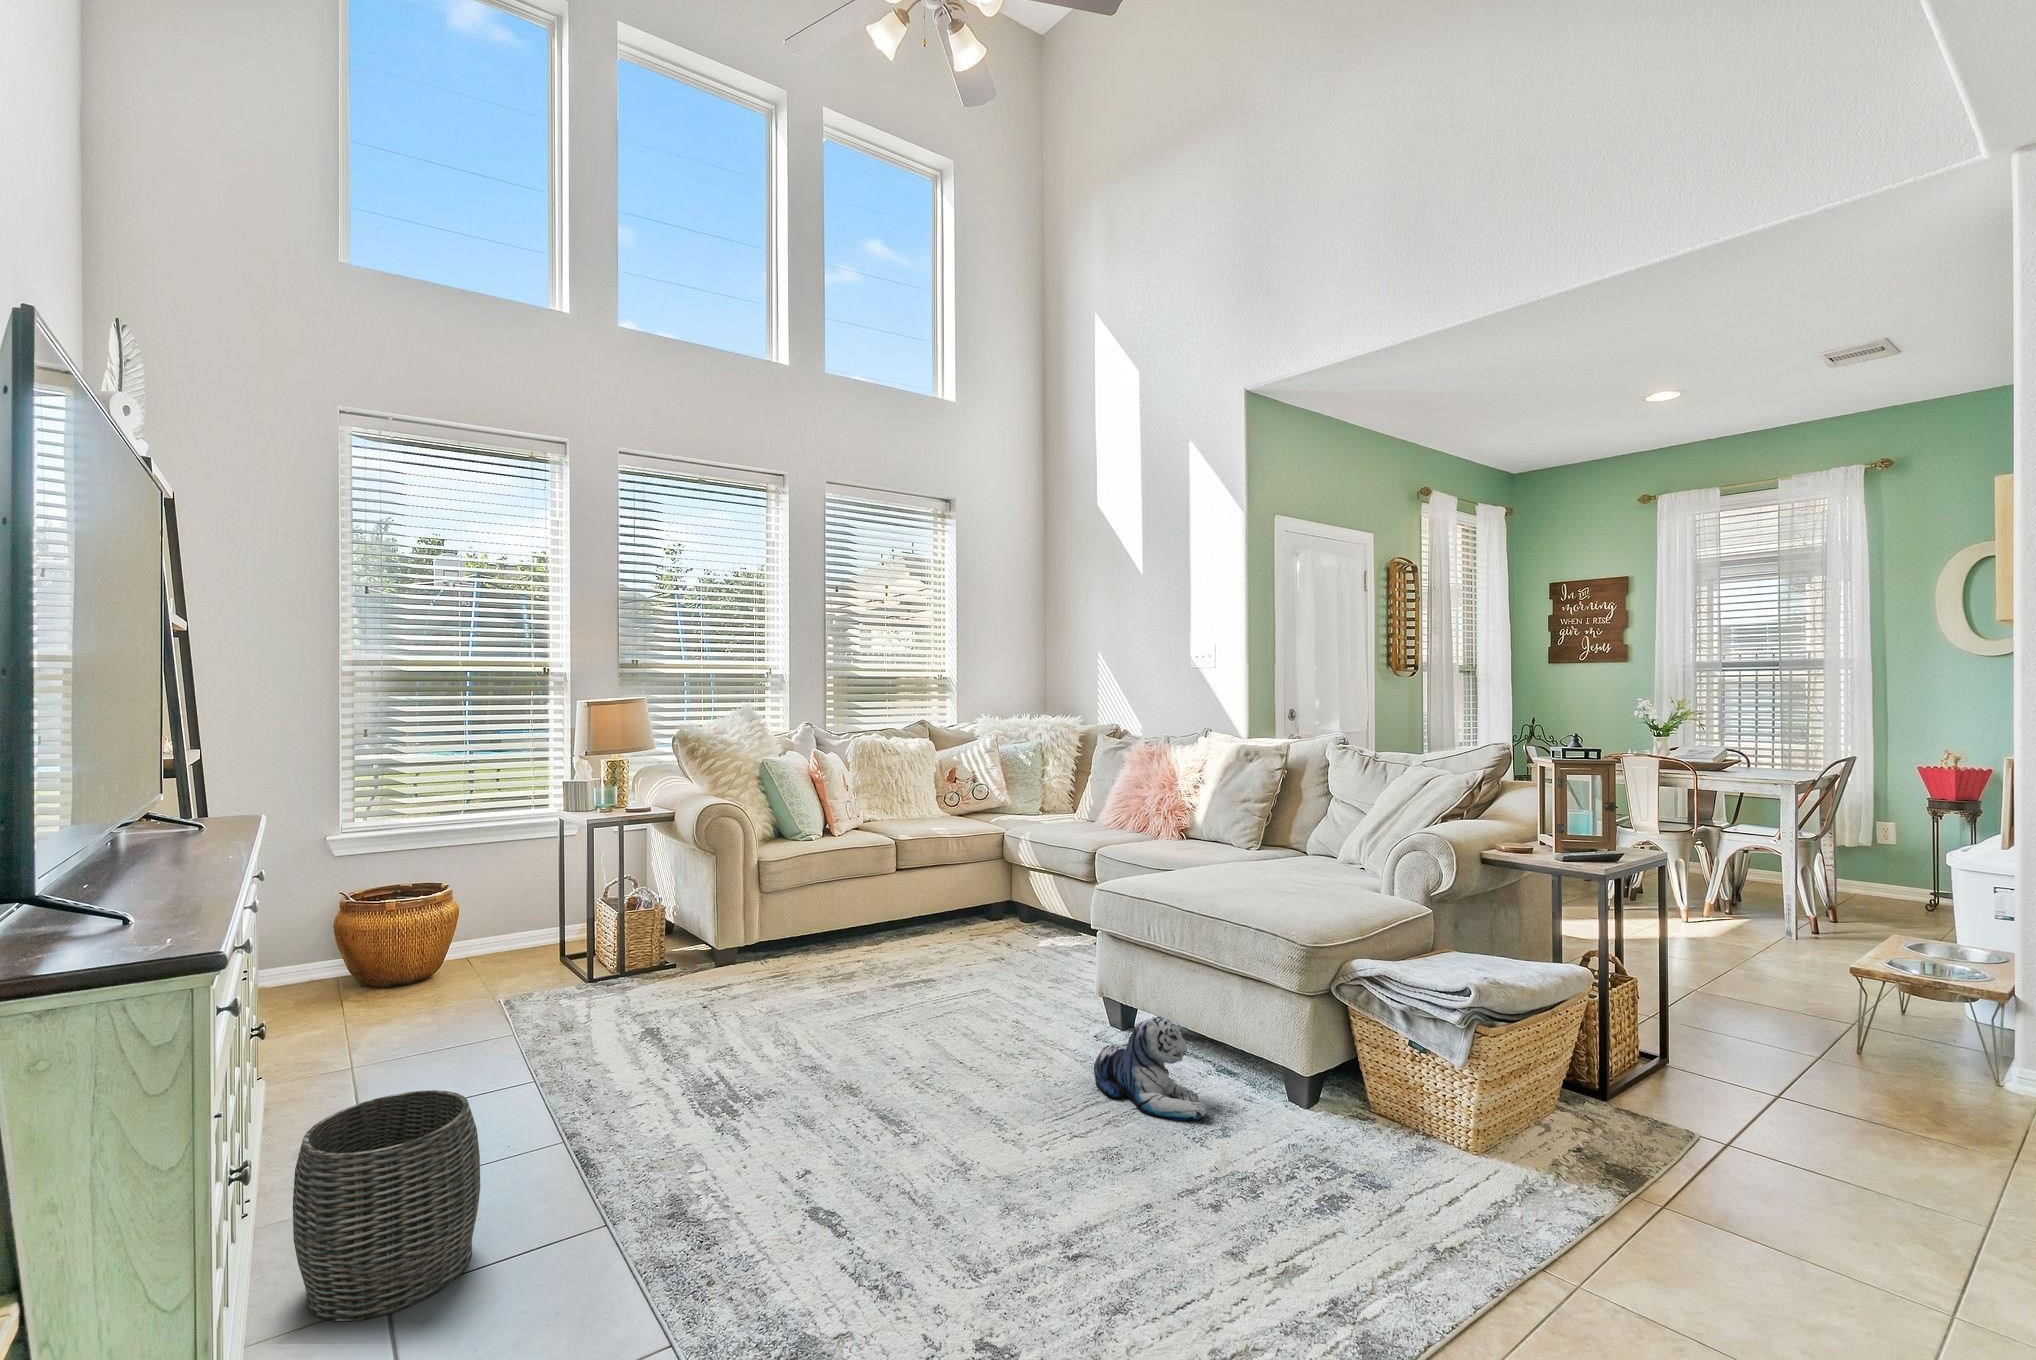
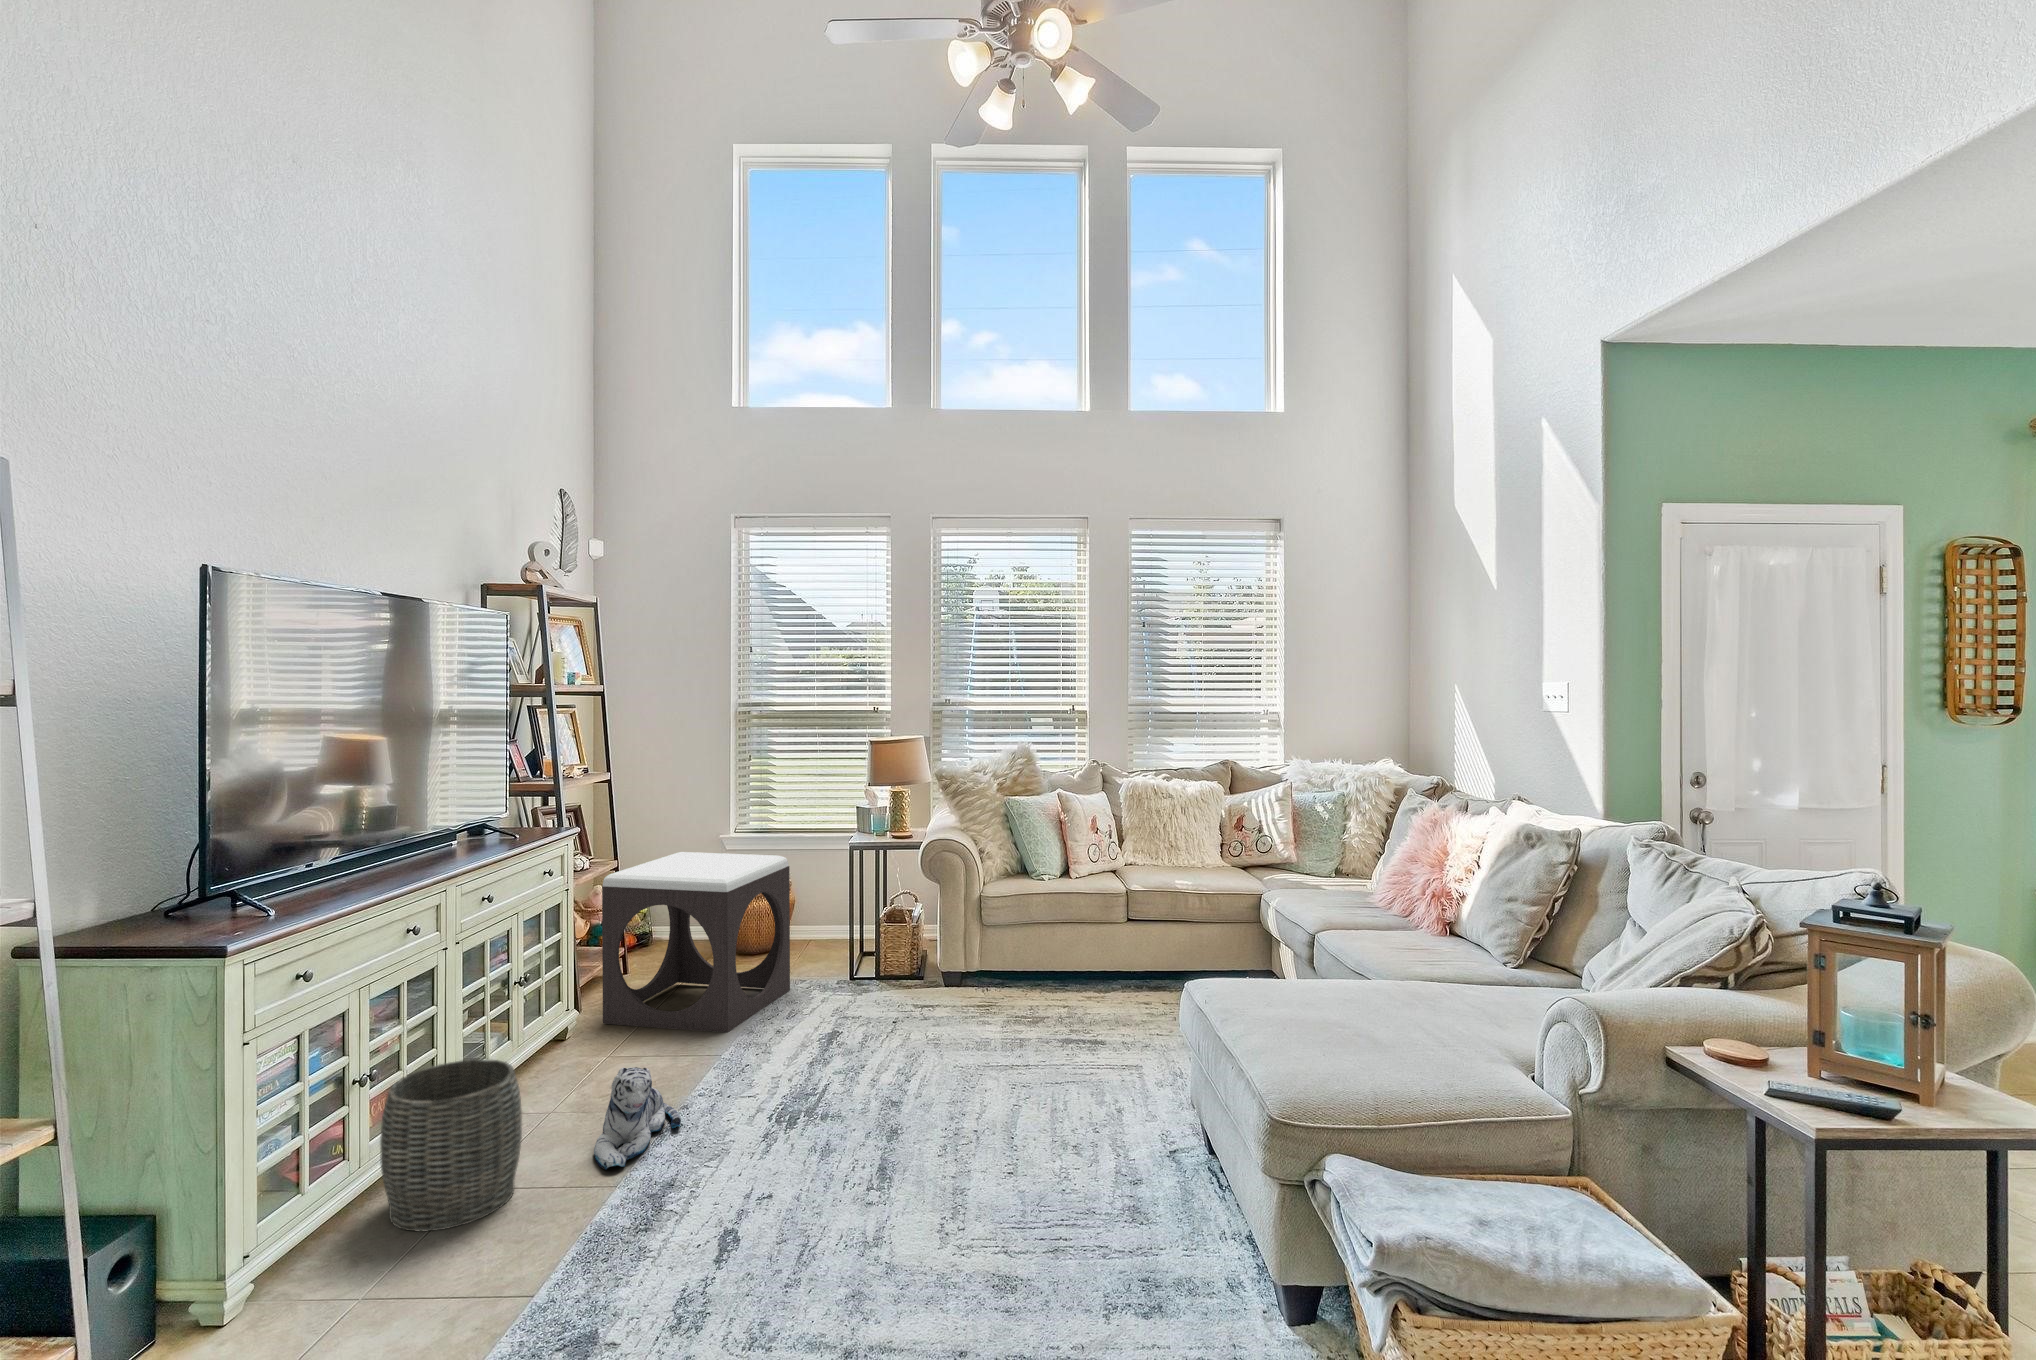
footstool: none [323,844,540,1071] -> present [602,852,790,1032]
plush toy: present [1094,1017,1209,1120] -> present [594,1067,681,1170]

